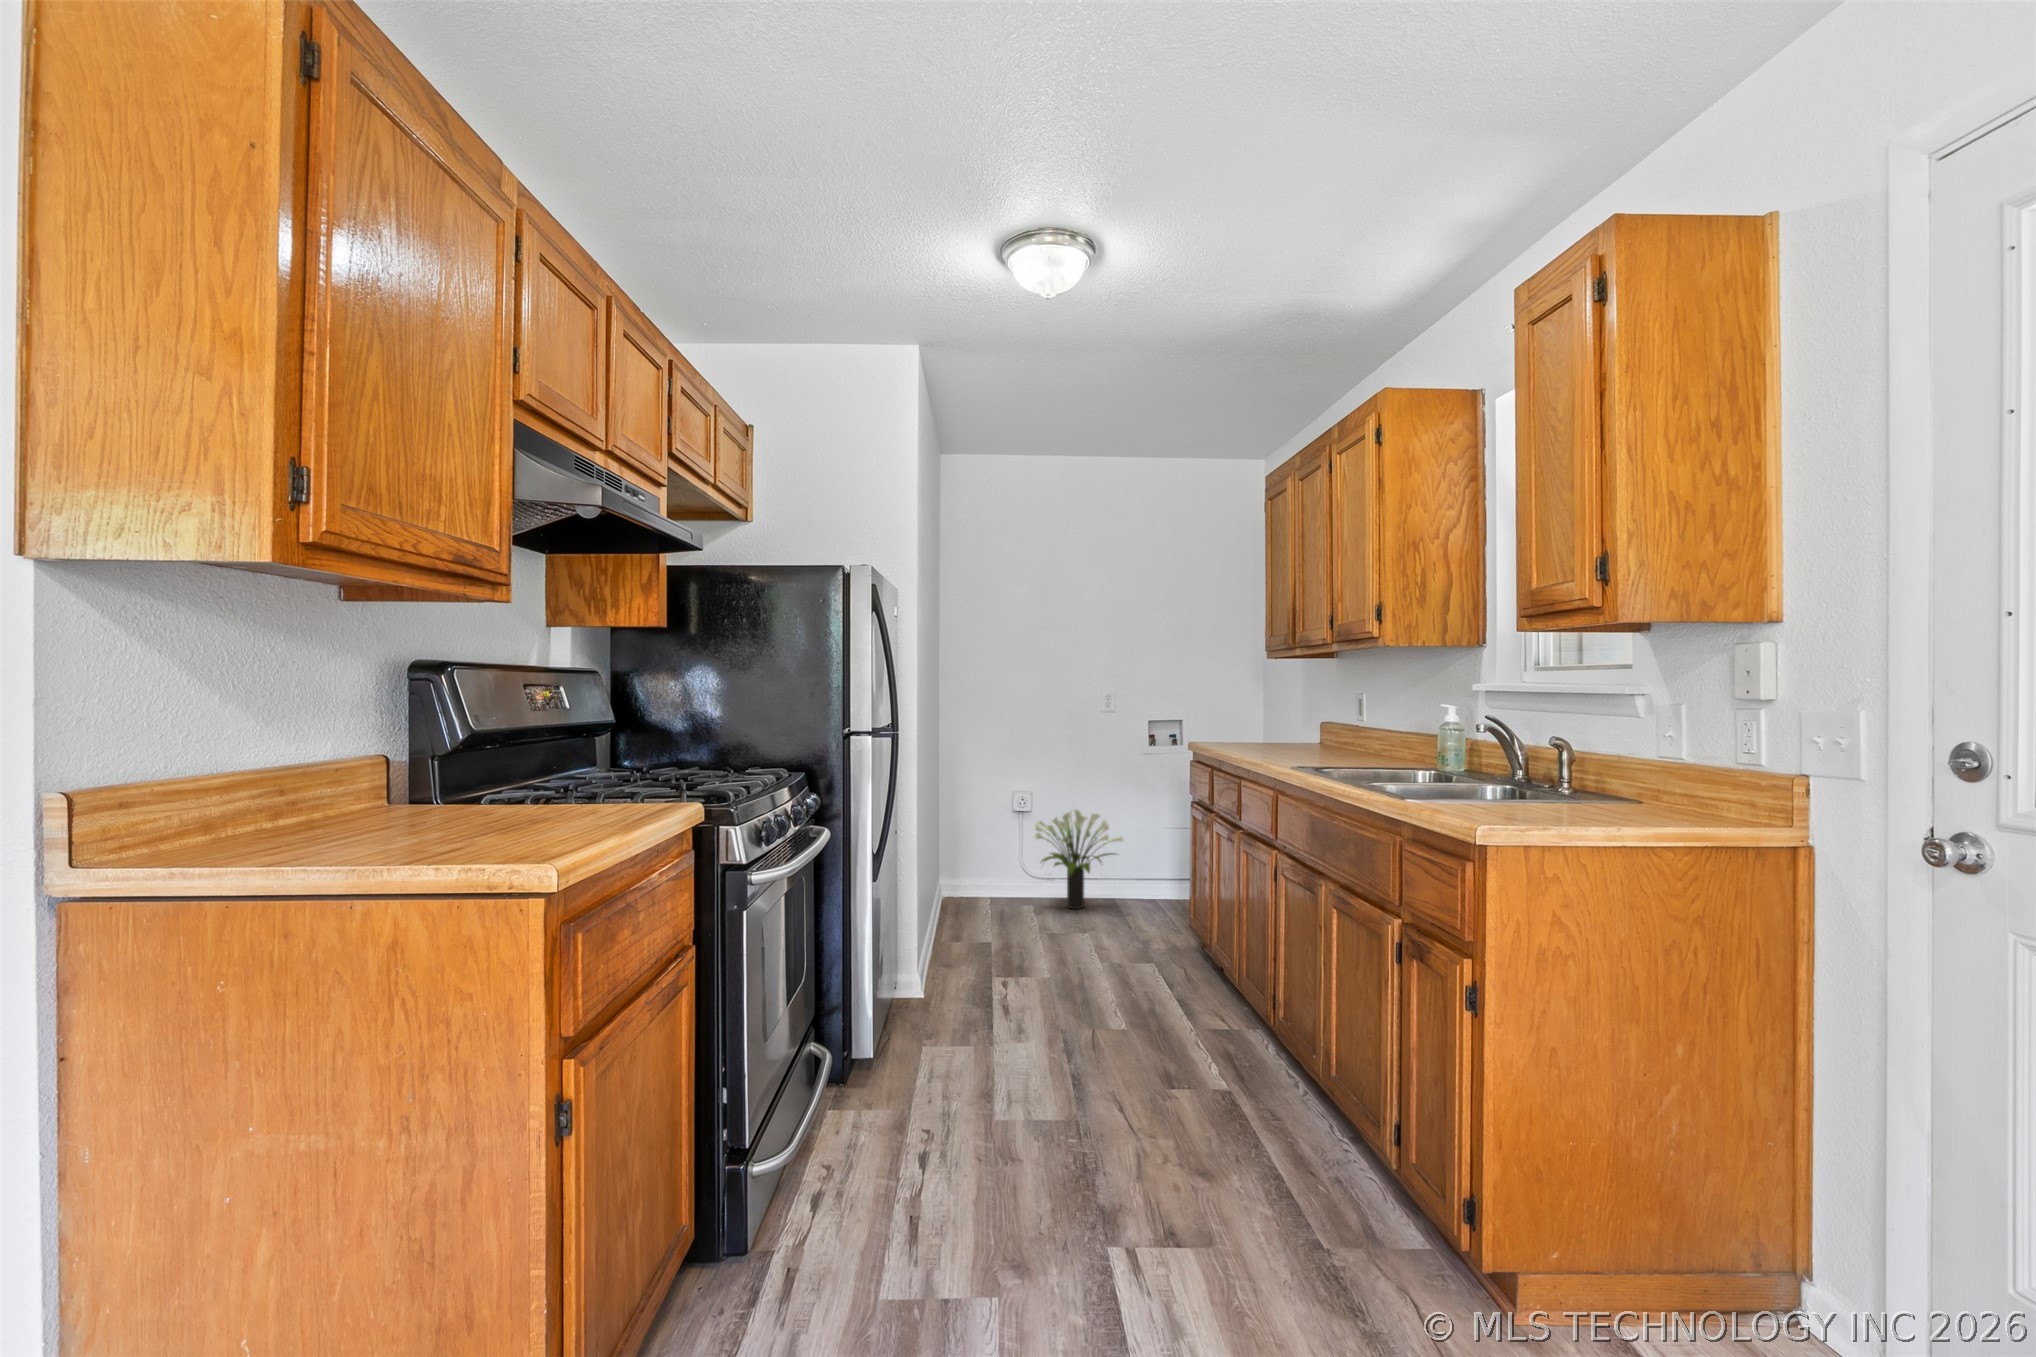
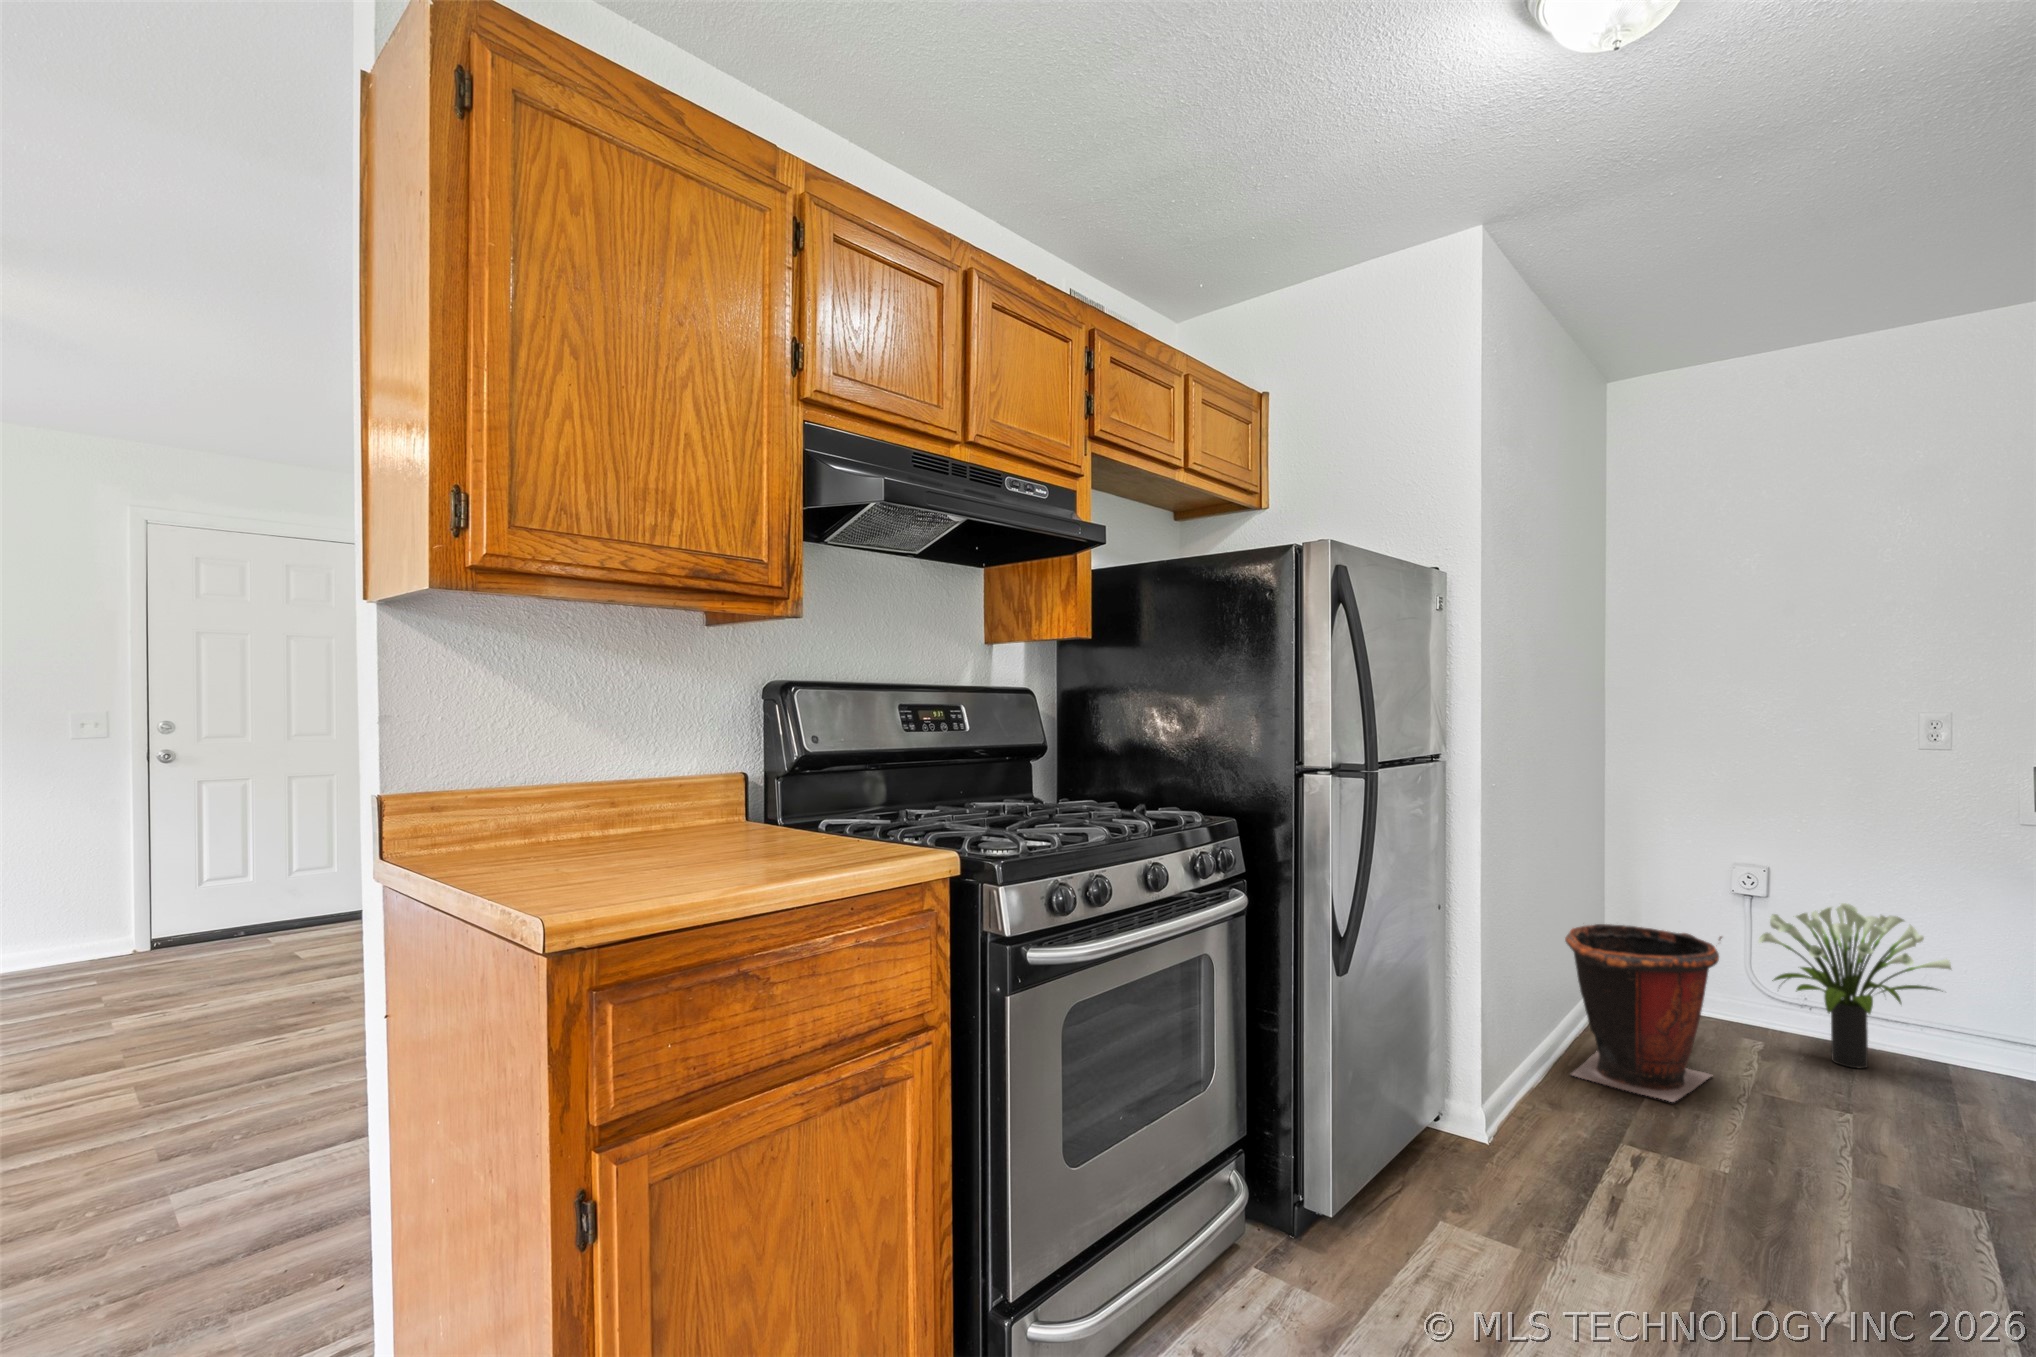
waste bin: none [940,831,1028,947] -> present [1565,924,1722,1102]

